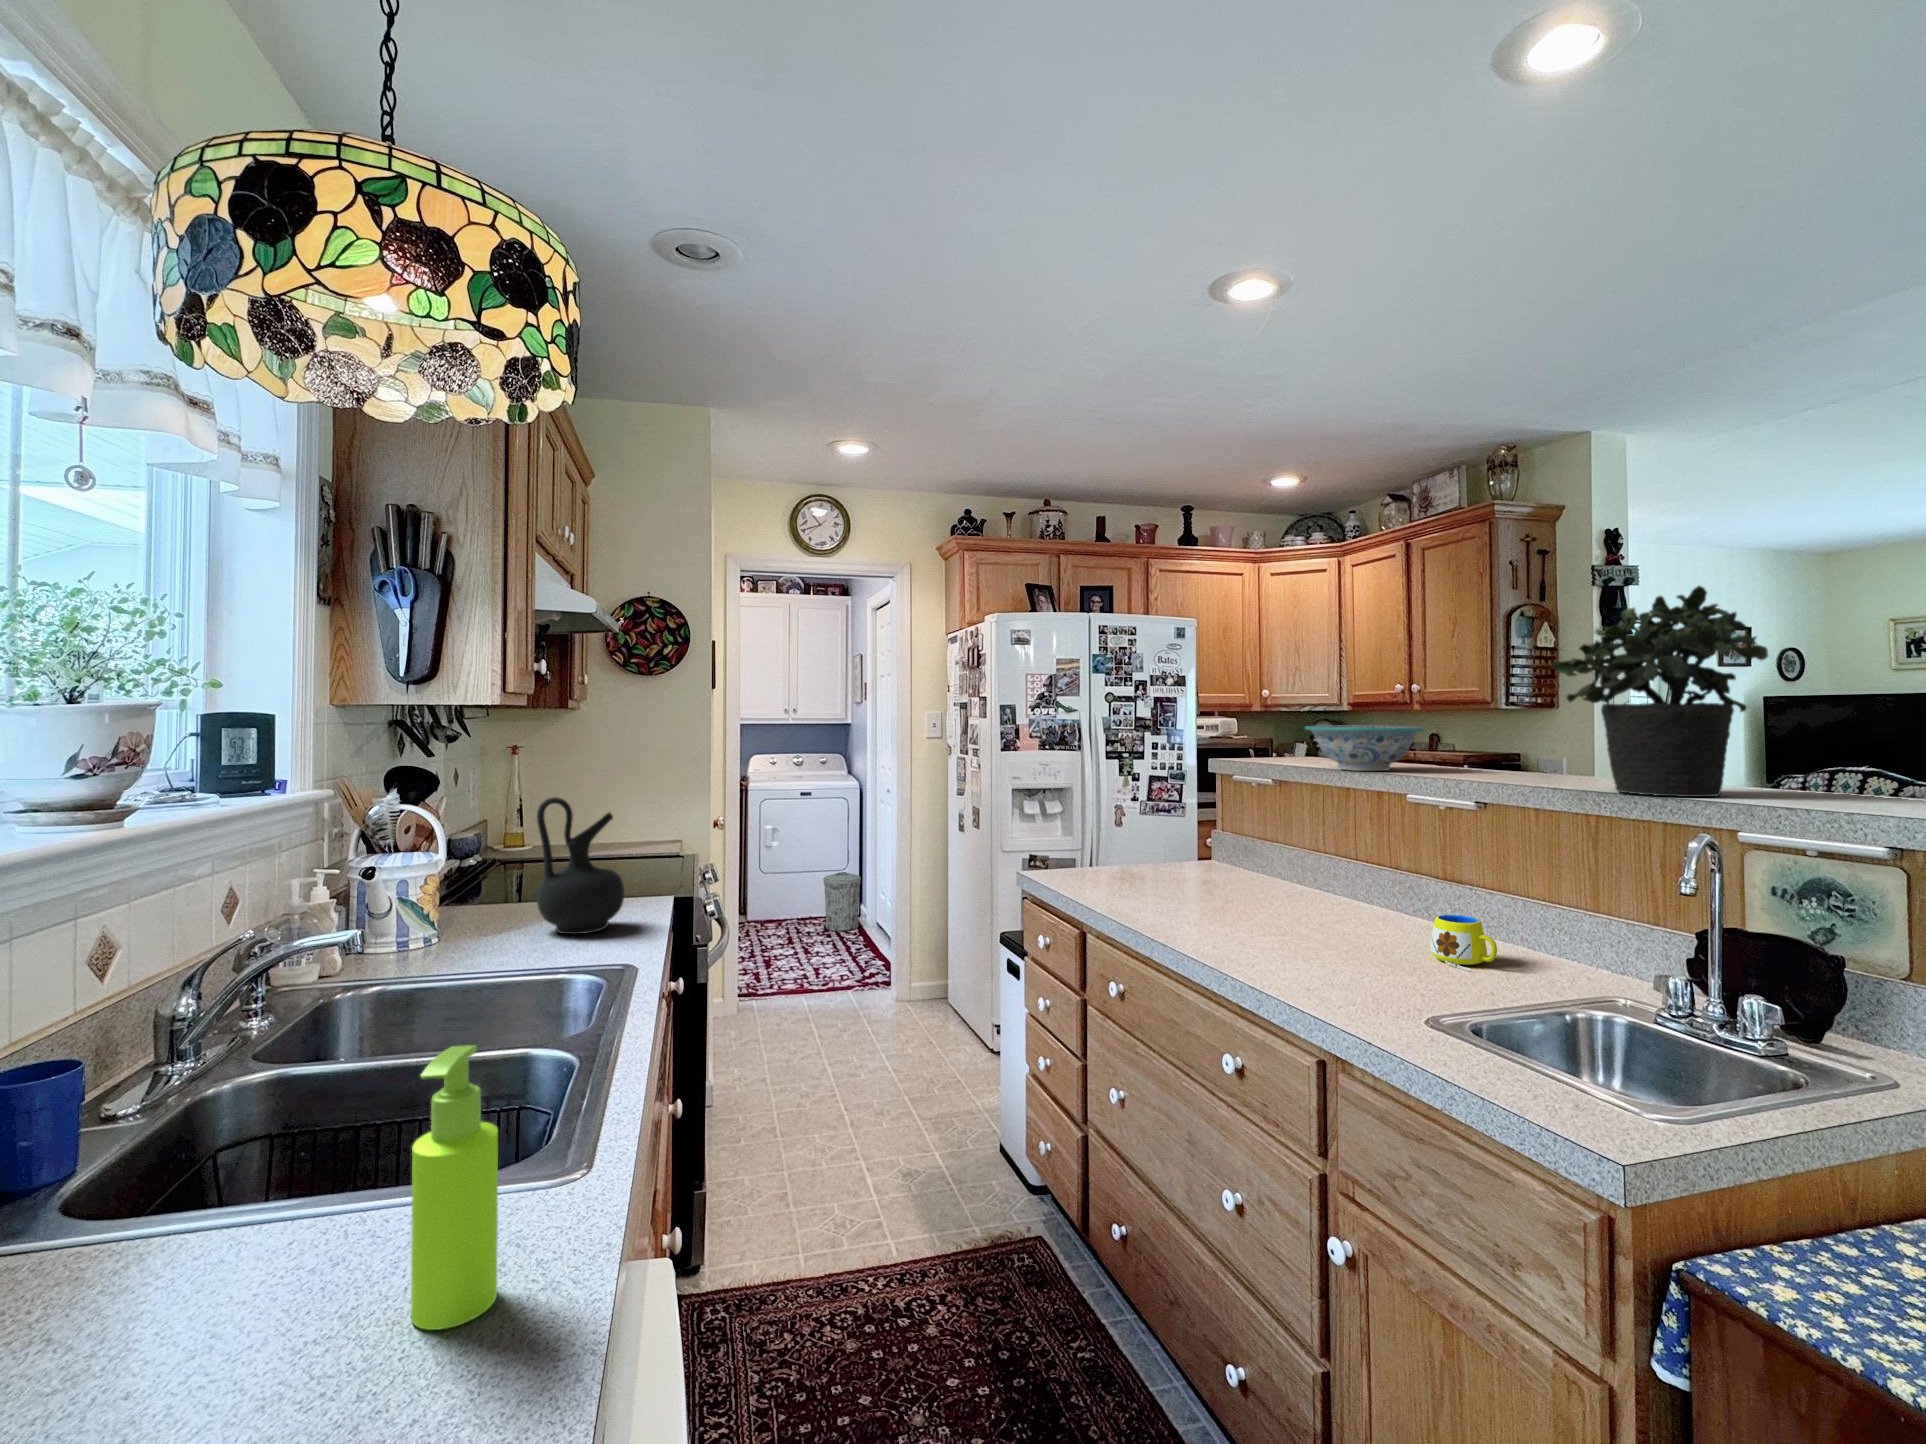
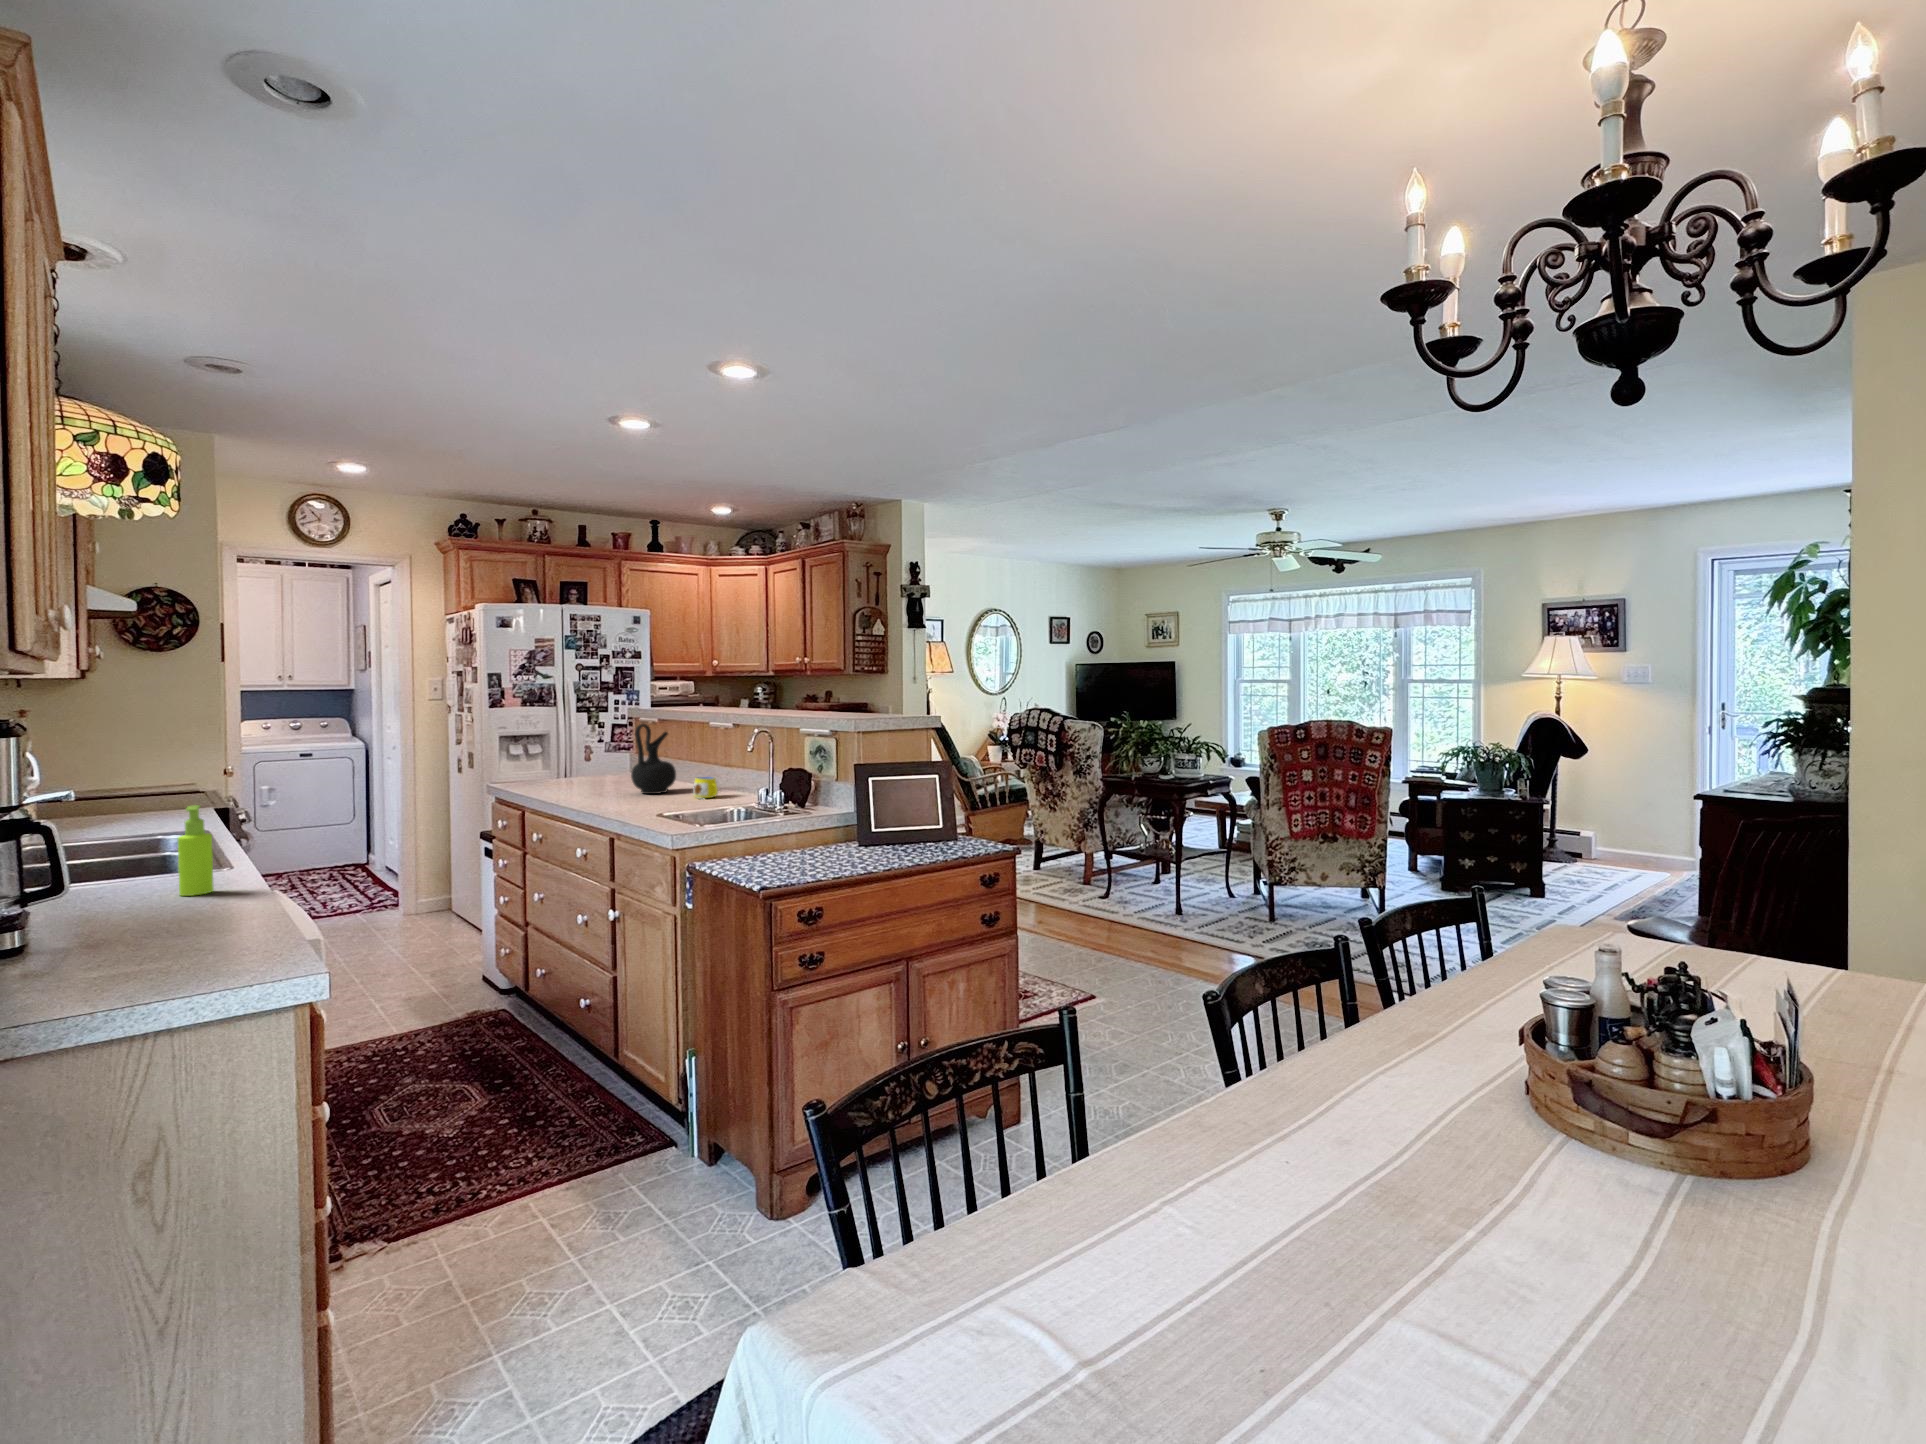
potted plant: present [1551,586,1768,797] -> none [748,625,821,716]
decorative bowl: present [1305,725,1425,771] -> none [668,687,734,712]
ceramic jug: present [537,797,624,934] -> present [631,724,676,794]
trash can: present [823,872,861,931] -> none [327,822,367,875]

